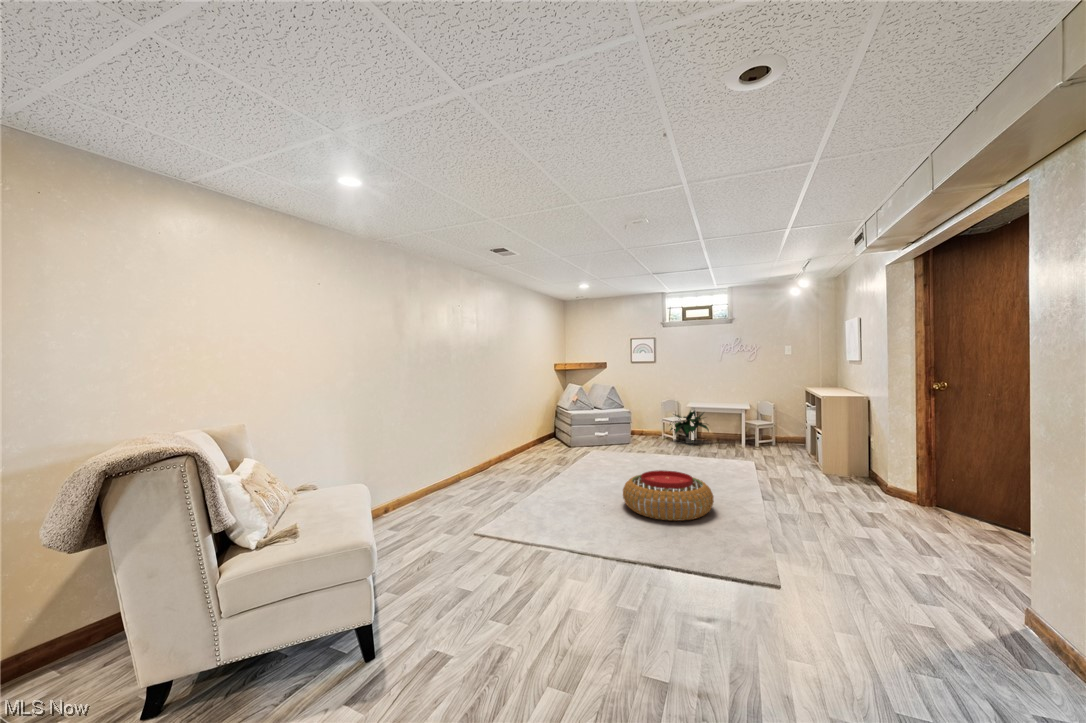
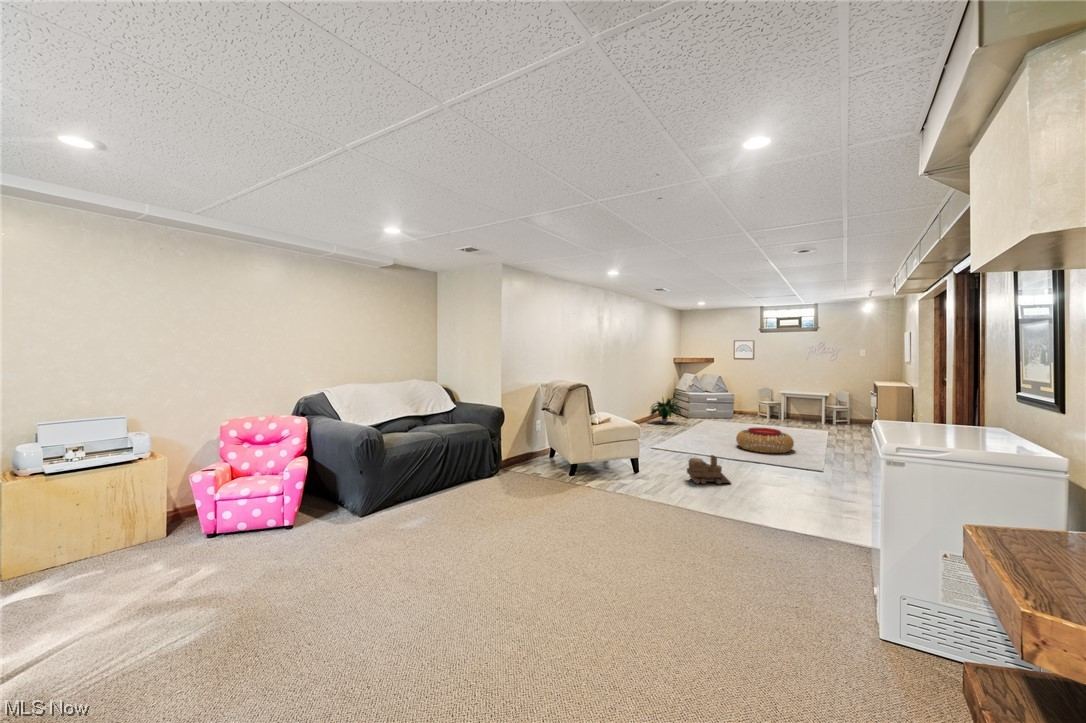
potted plant: present [670,411,709,444] -> present [651,398,681,424]
toy train: none [477,589,583,683] -> present [687,455,731,485]

